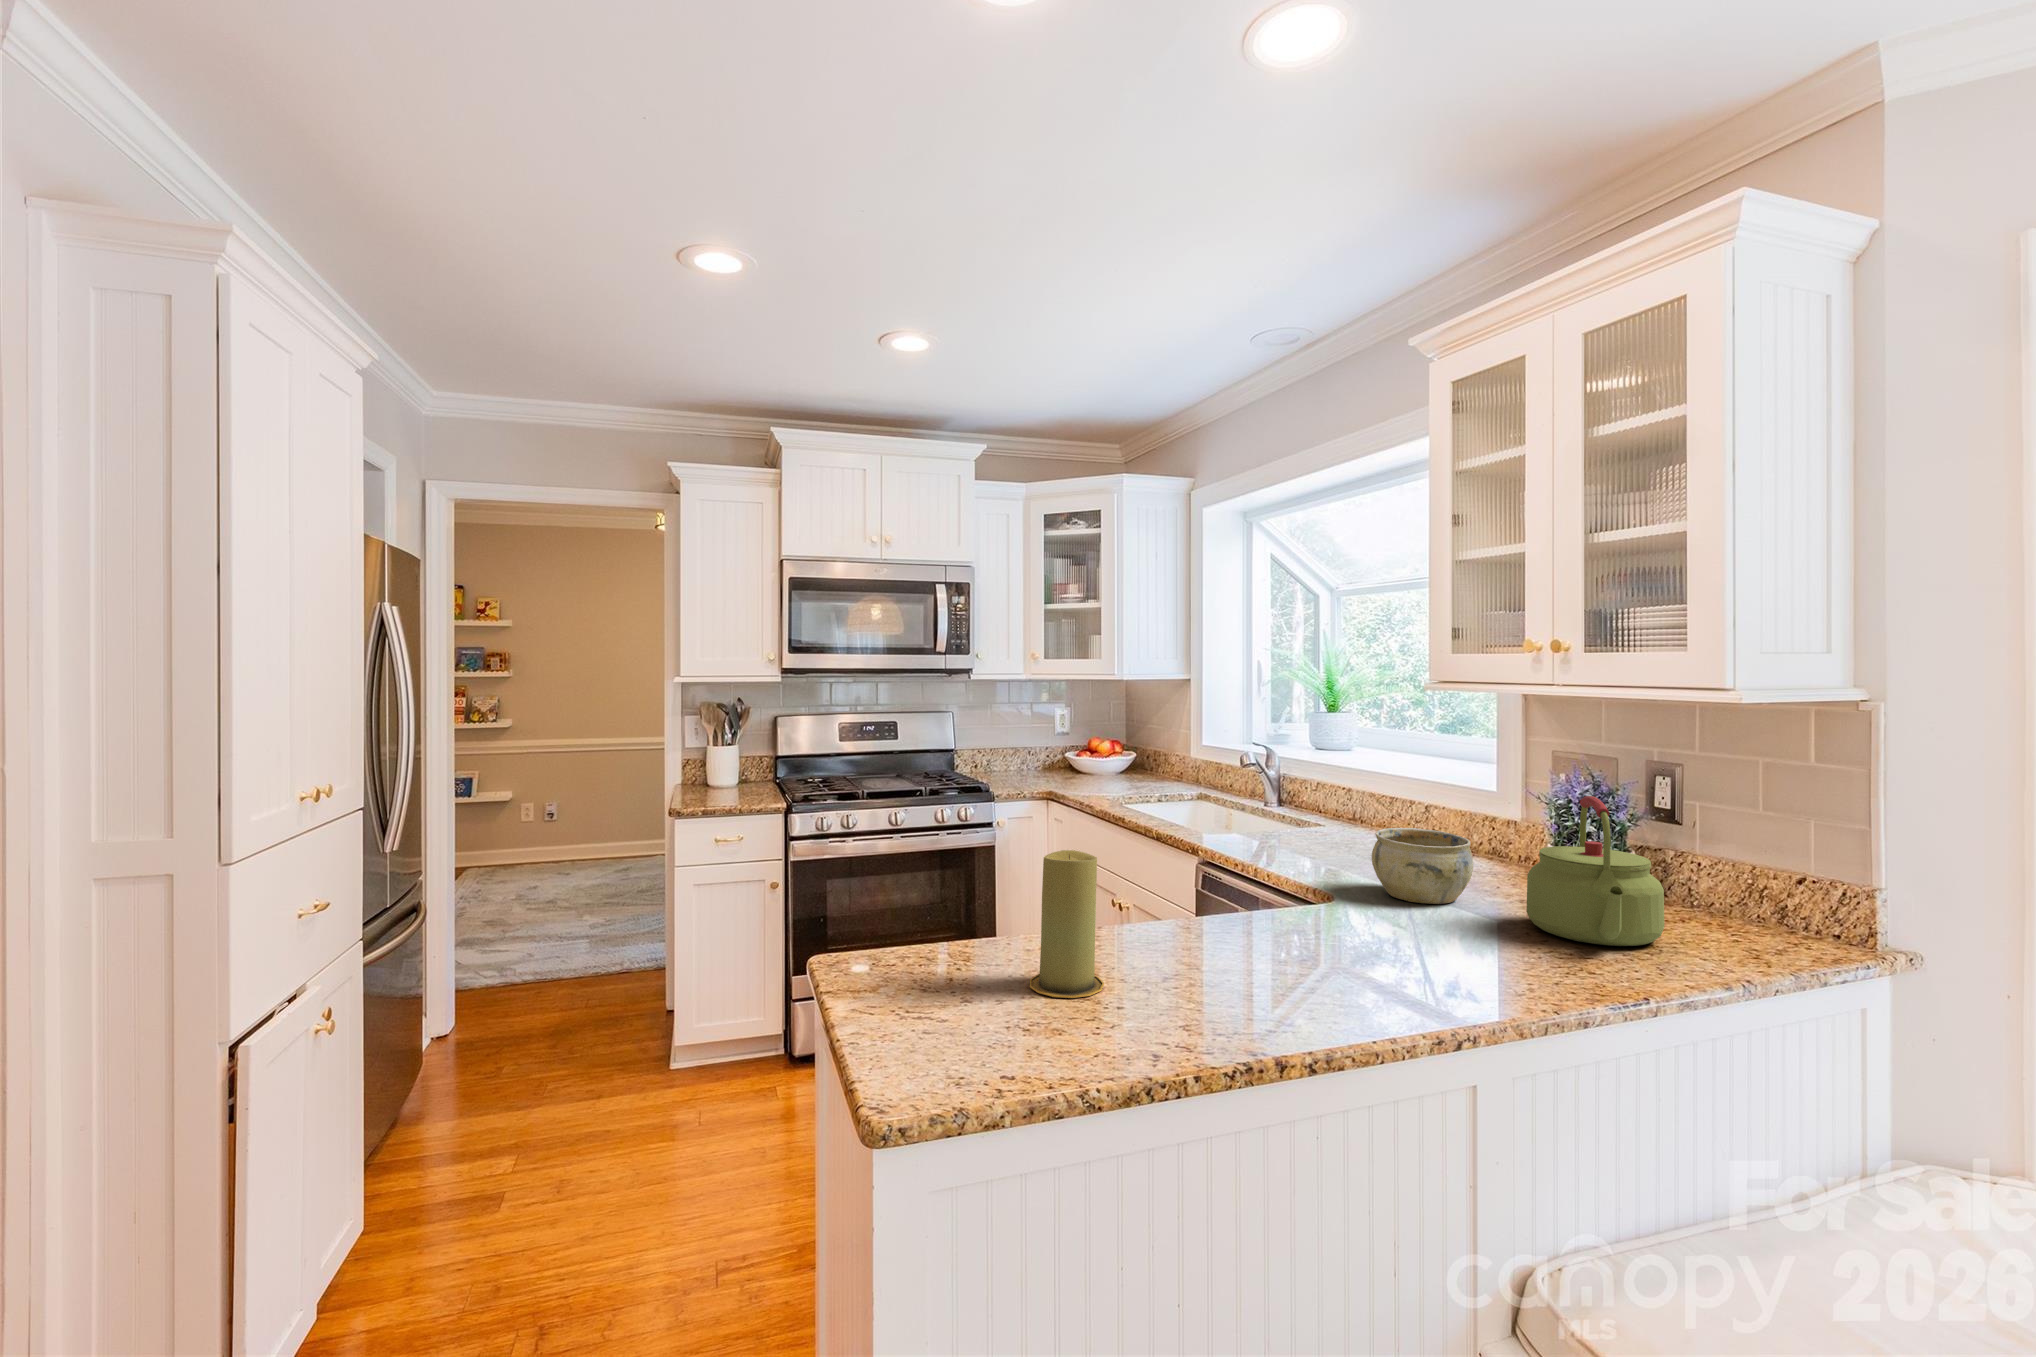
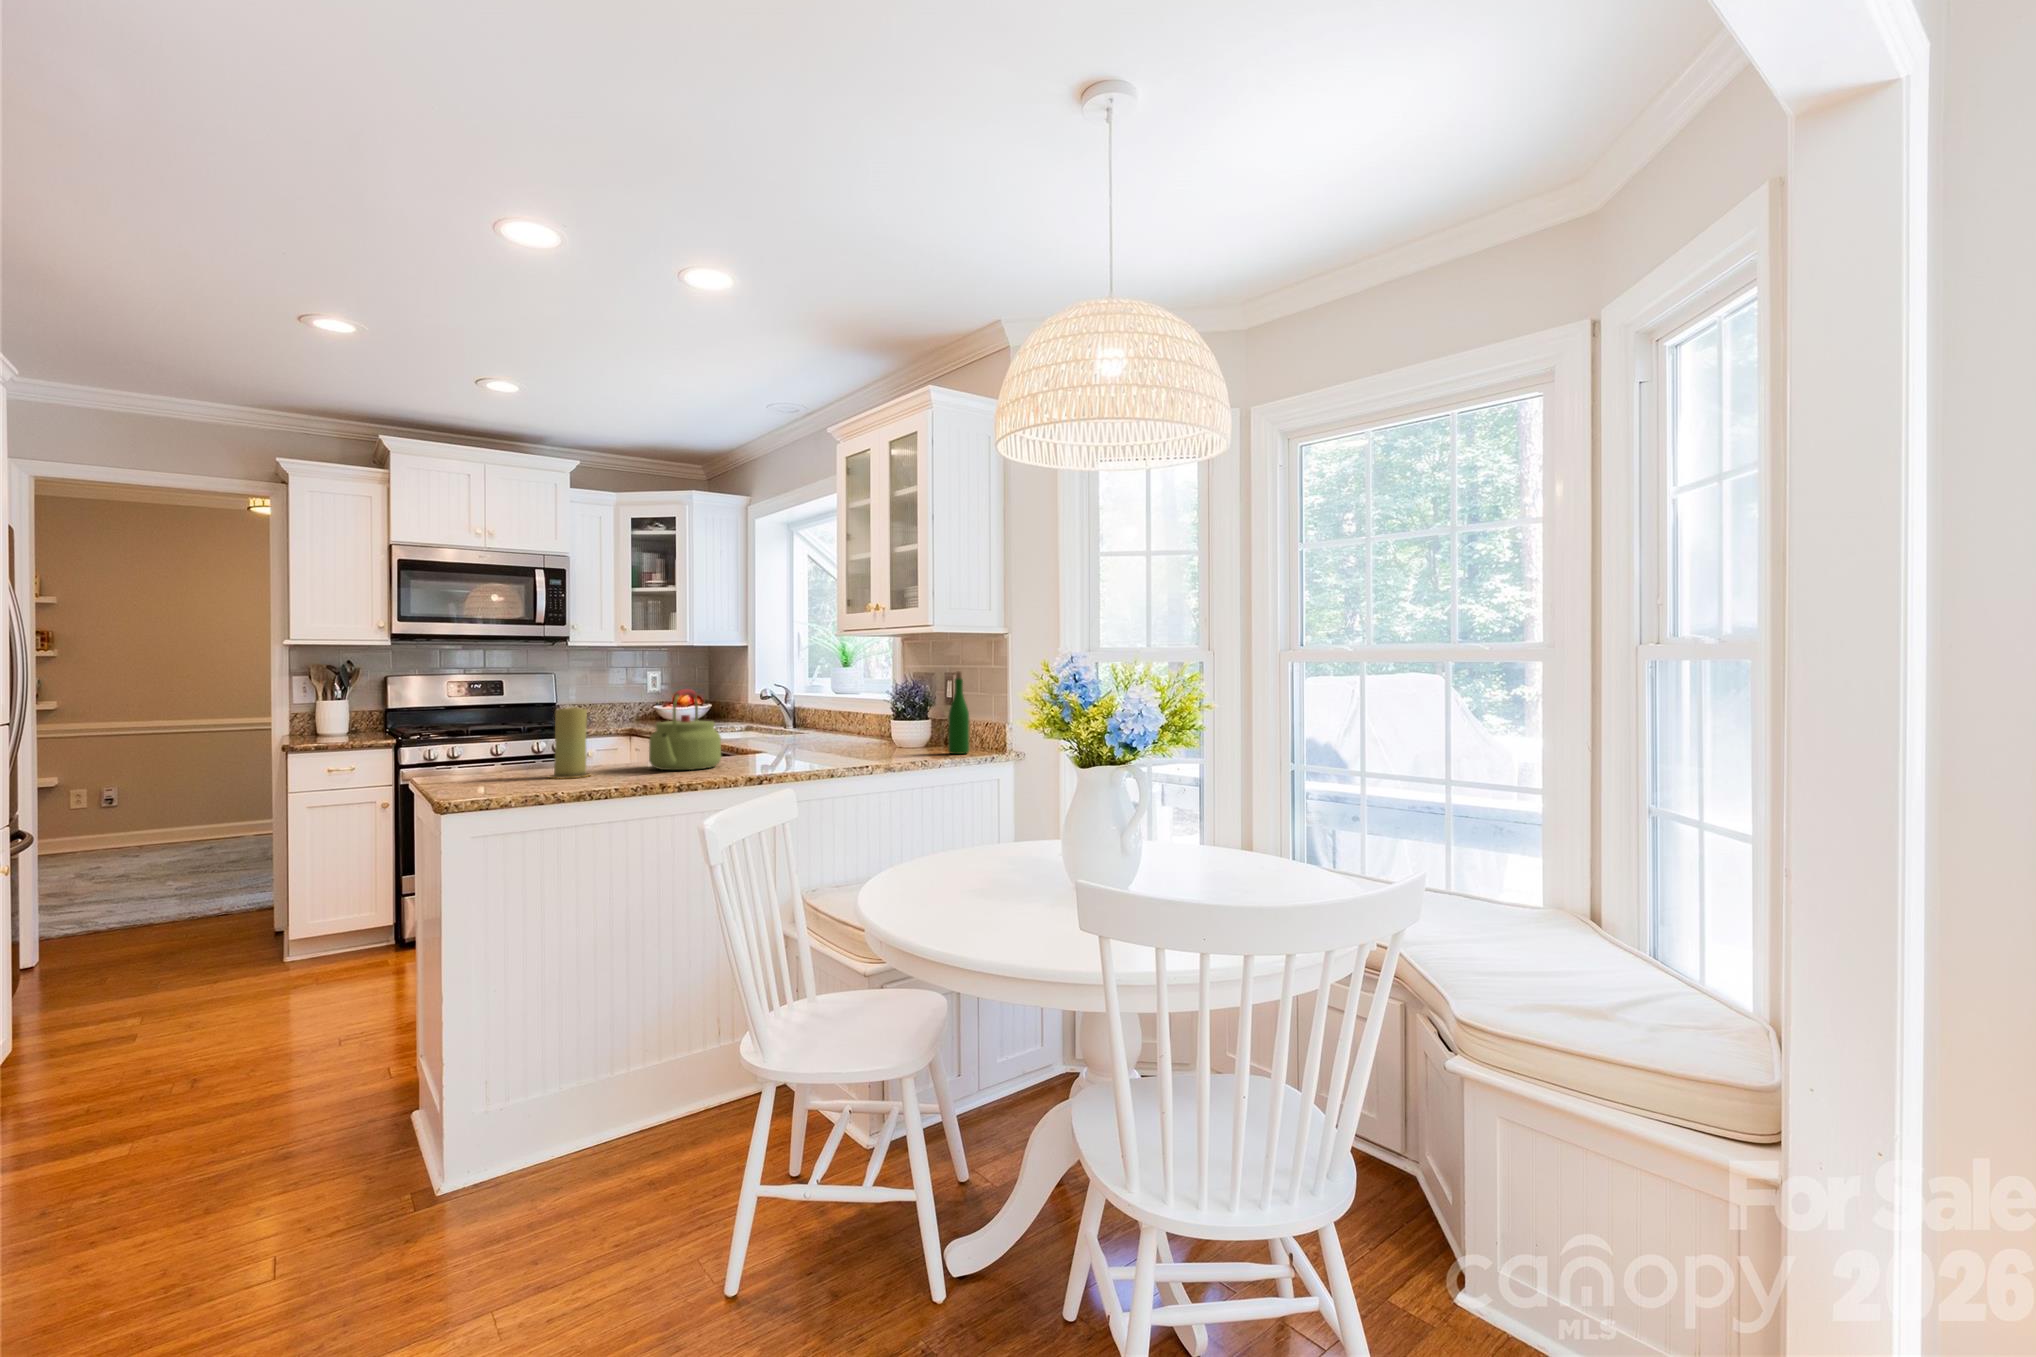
wine bottle: none [1735,773,1788,947] -> present [948,671,970,754]
kettle: present [1526,796,1664,946] -> present [649,689,721,770]
ceramic bowl: present [1372,828,1473,904] -> none [792,715,846,752]

